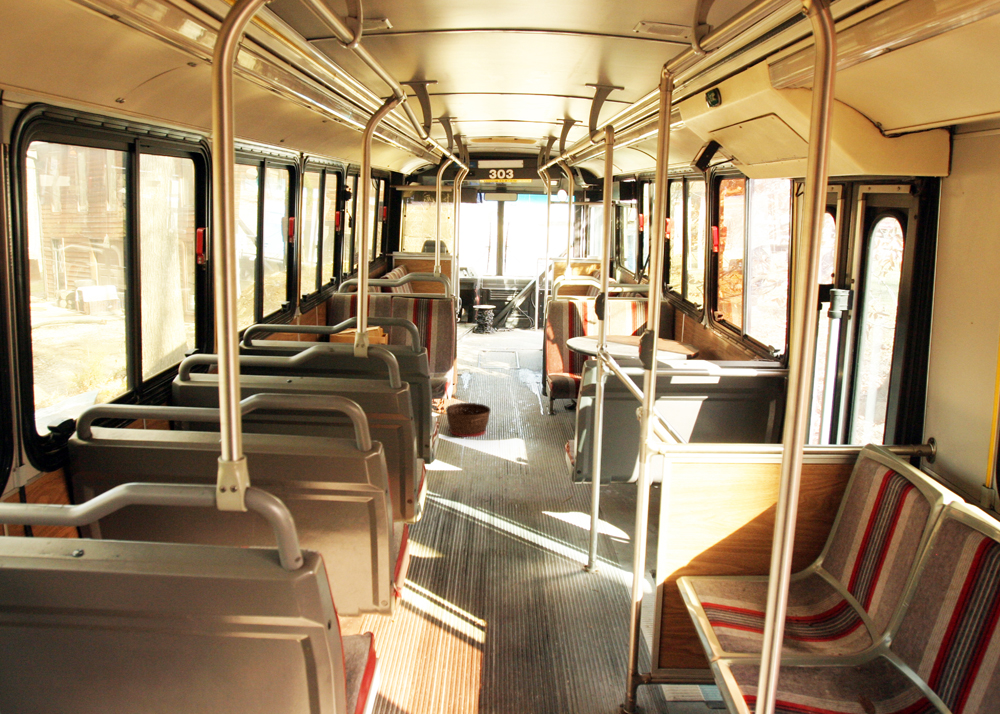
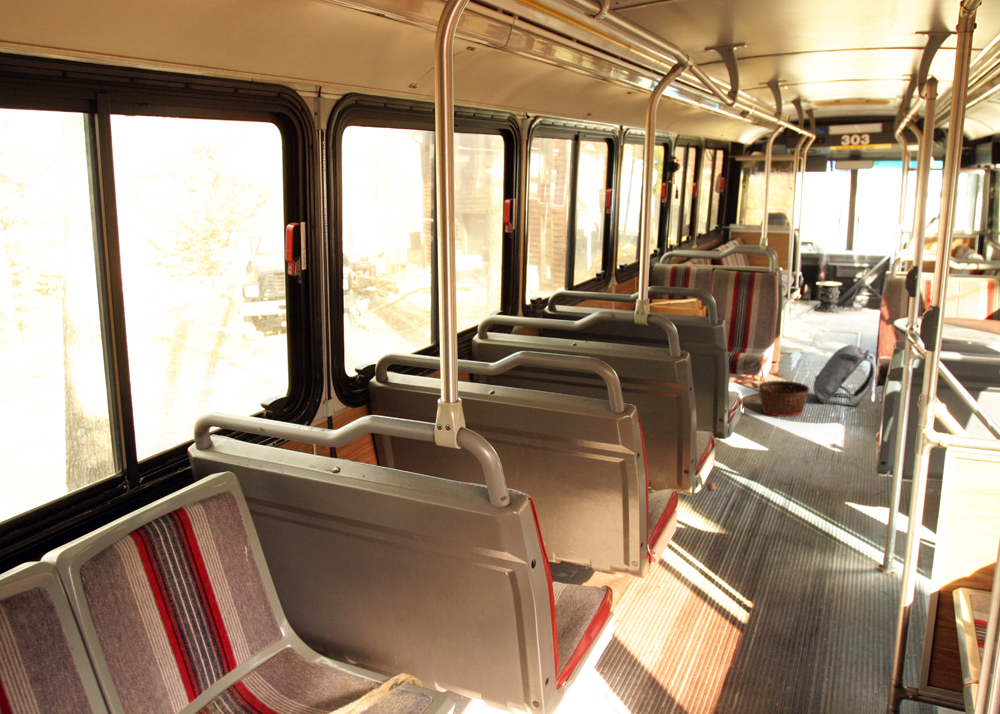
backpack: none [491,367,543,423] -> present [814,345,876,407]

